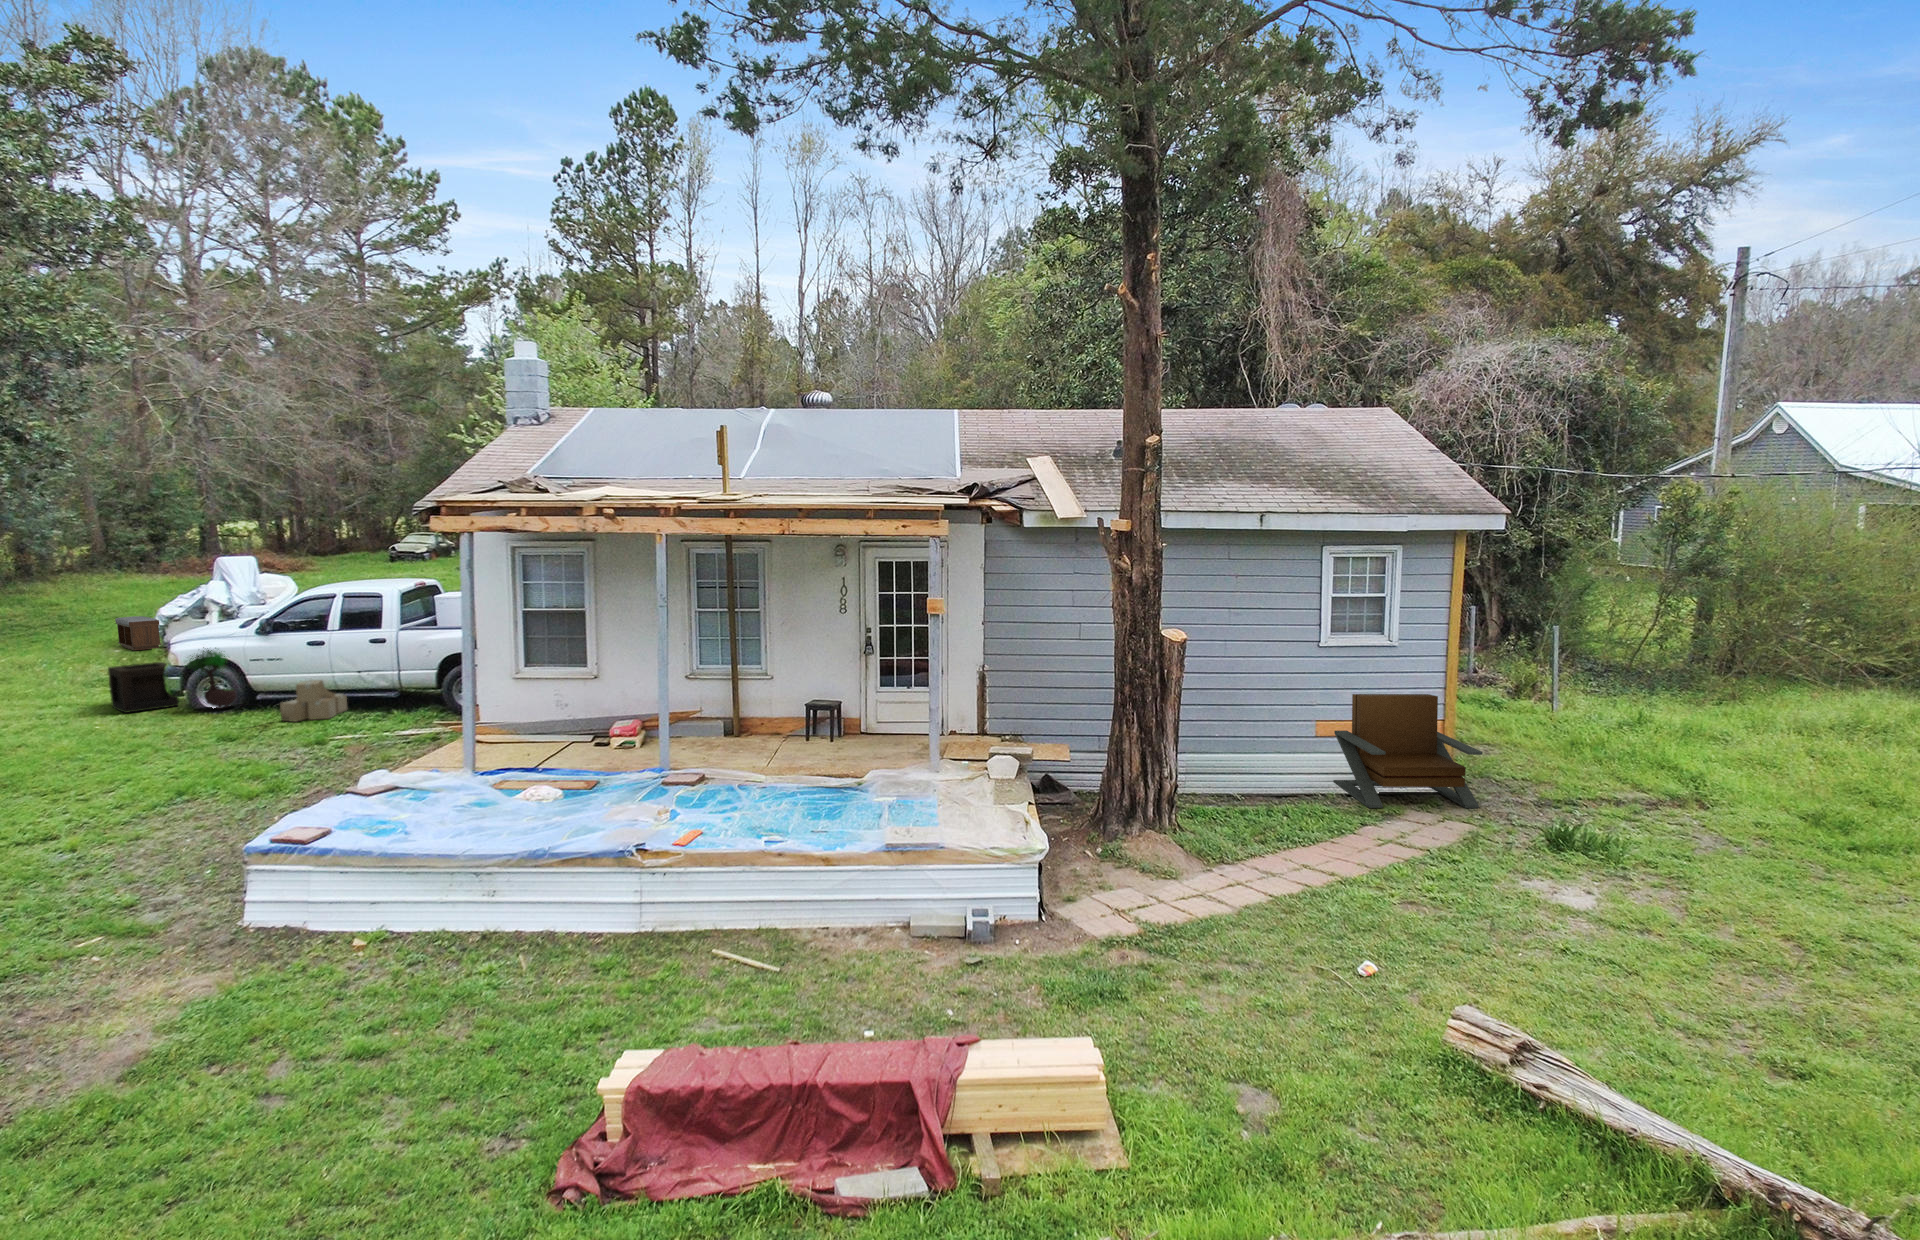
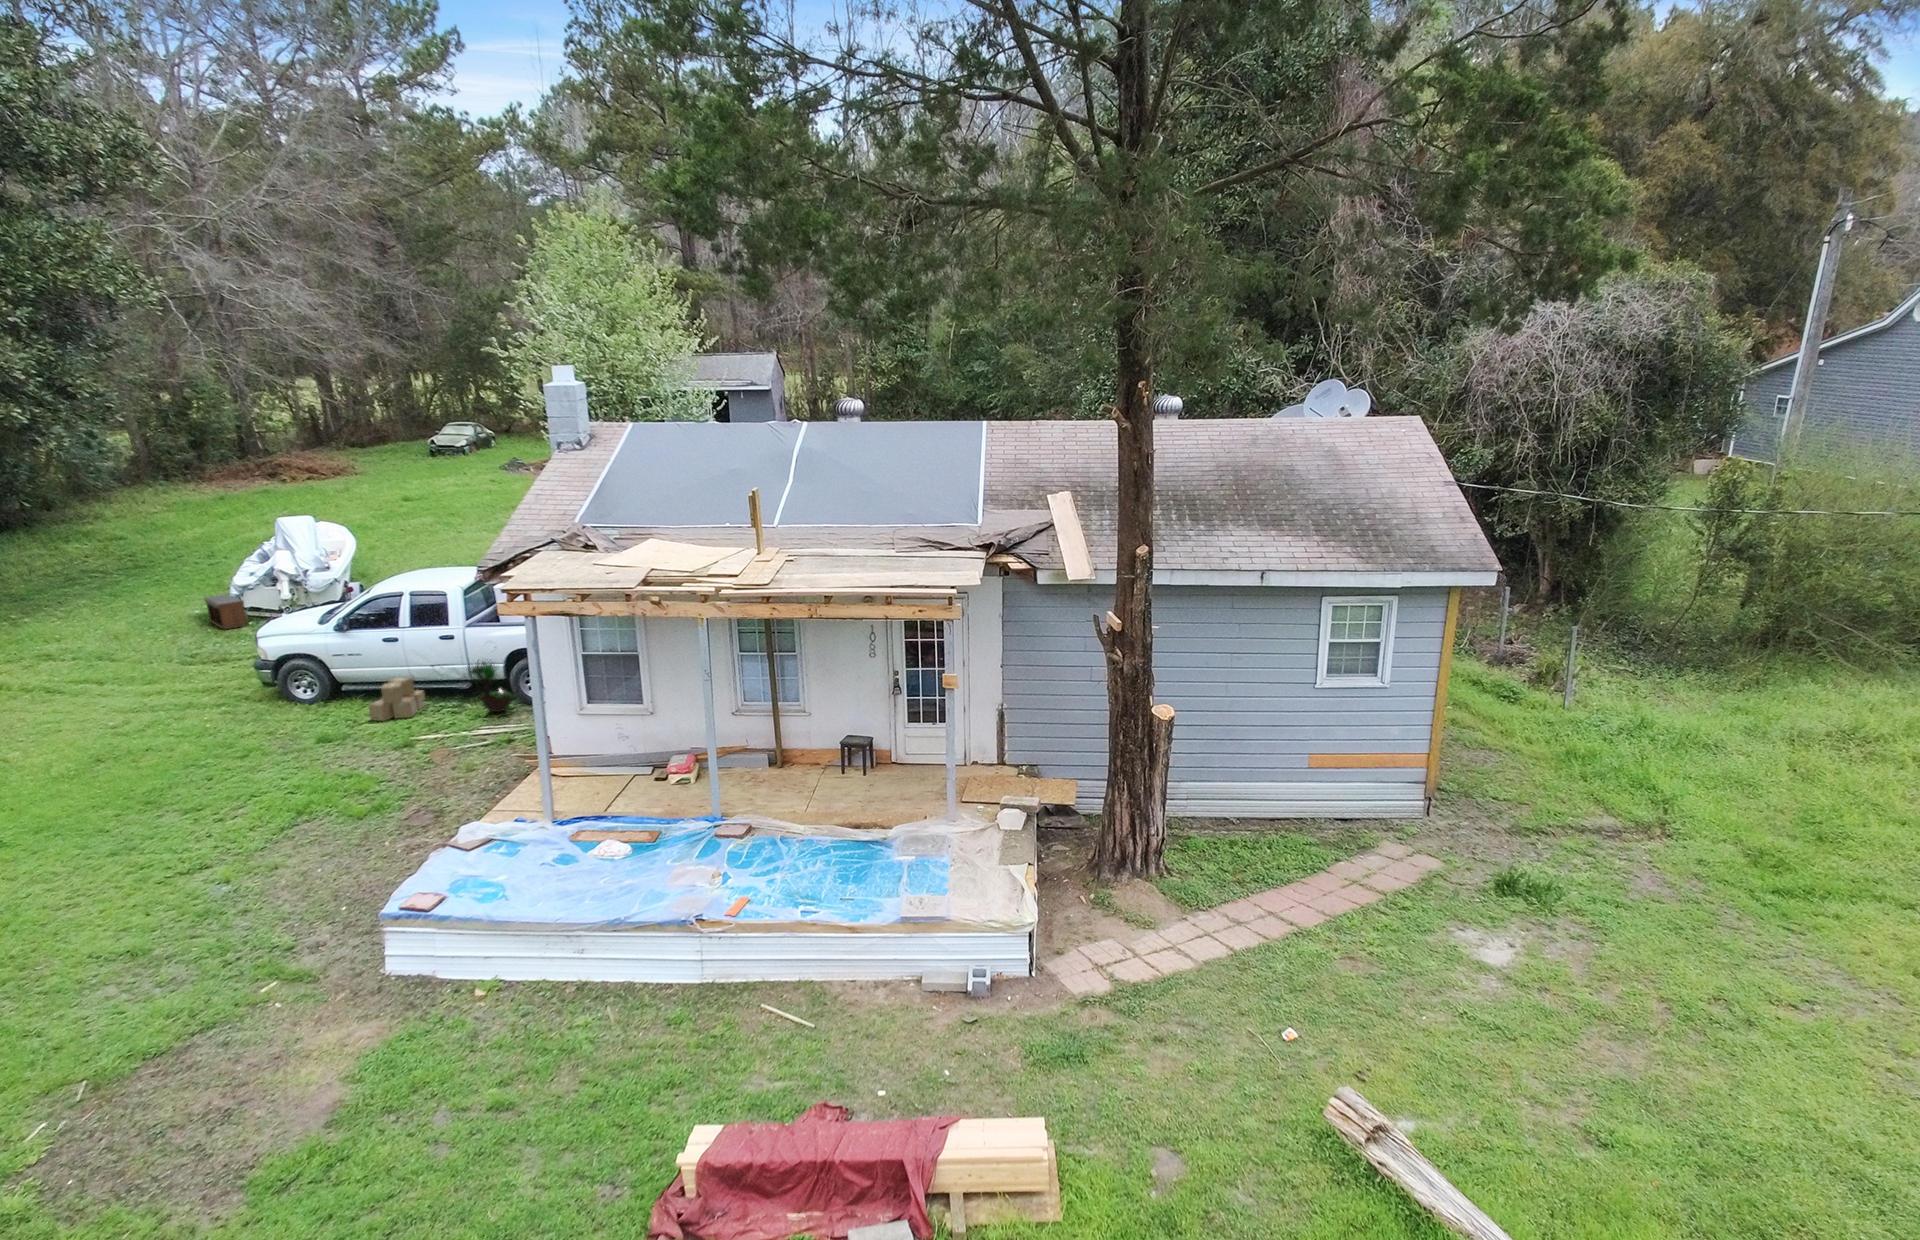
potted tree: present [185,647,236,709] -> present [468,660,511,712]
wooden crate: present [108,662,179,713] -> none [216,662,280,714]
lounge chair: present [1333,694,1482,808] -> none [1321,736,1454,849]

